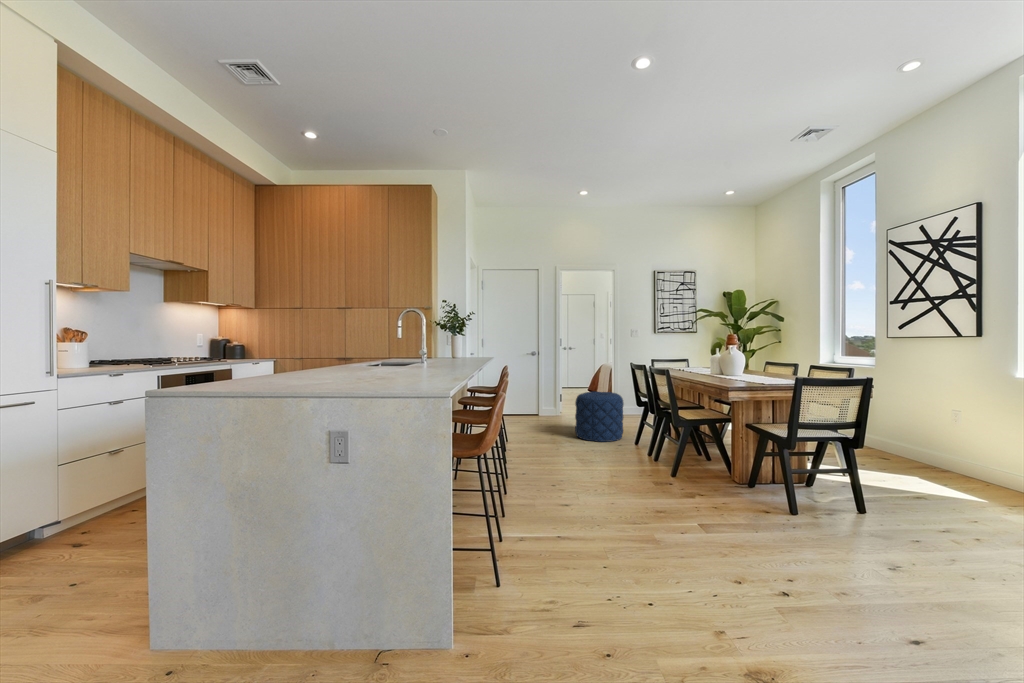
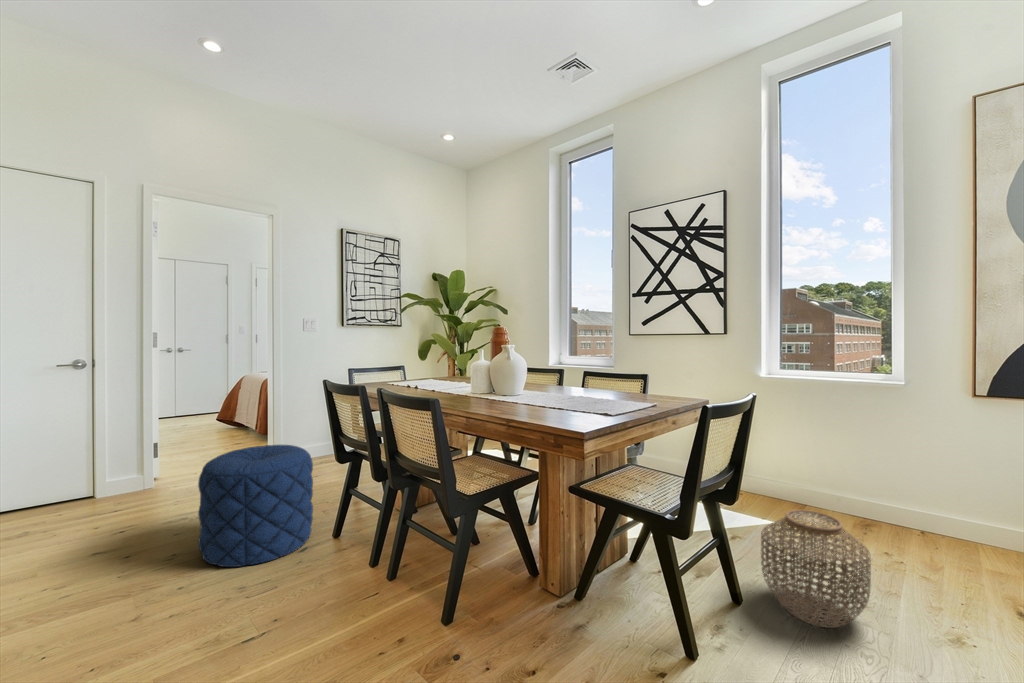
woven basket: none [872,453,956,528] -> present [761,510,871,628]

